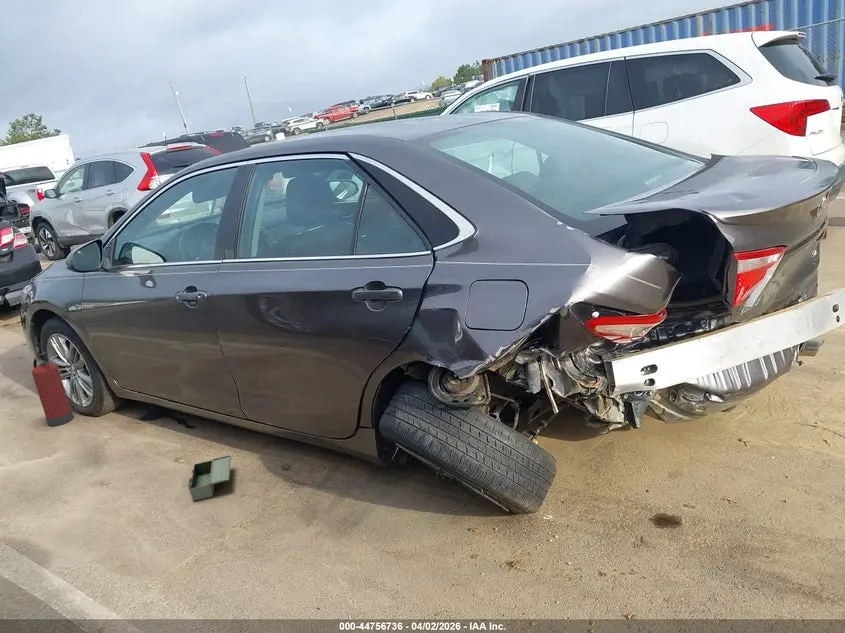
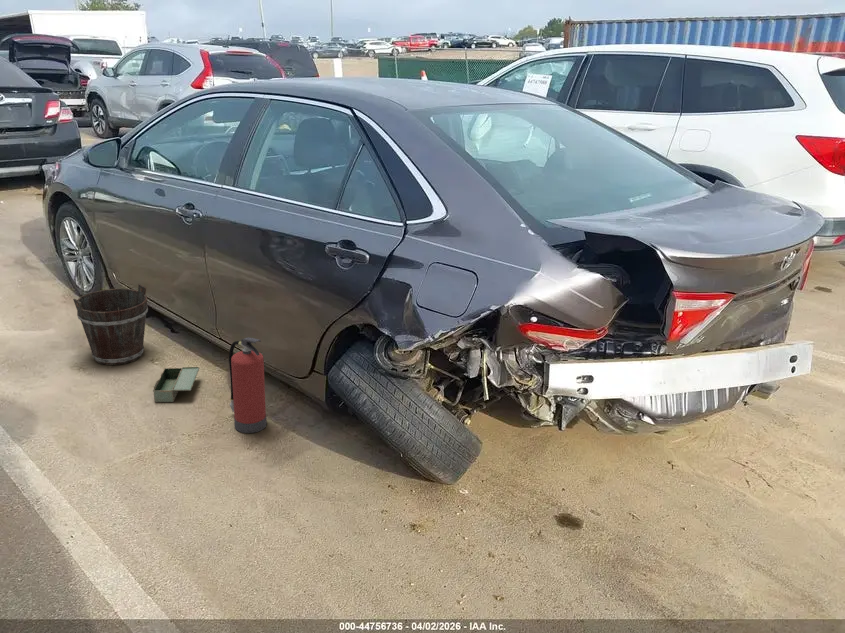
fire extinguisher: present [32,352,74,426] -> present [229,337,267,433]
bucket: none [83,383,165,475] -> present [73,284,148,365]

